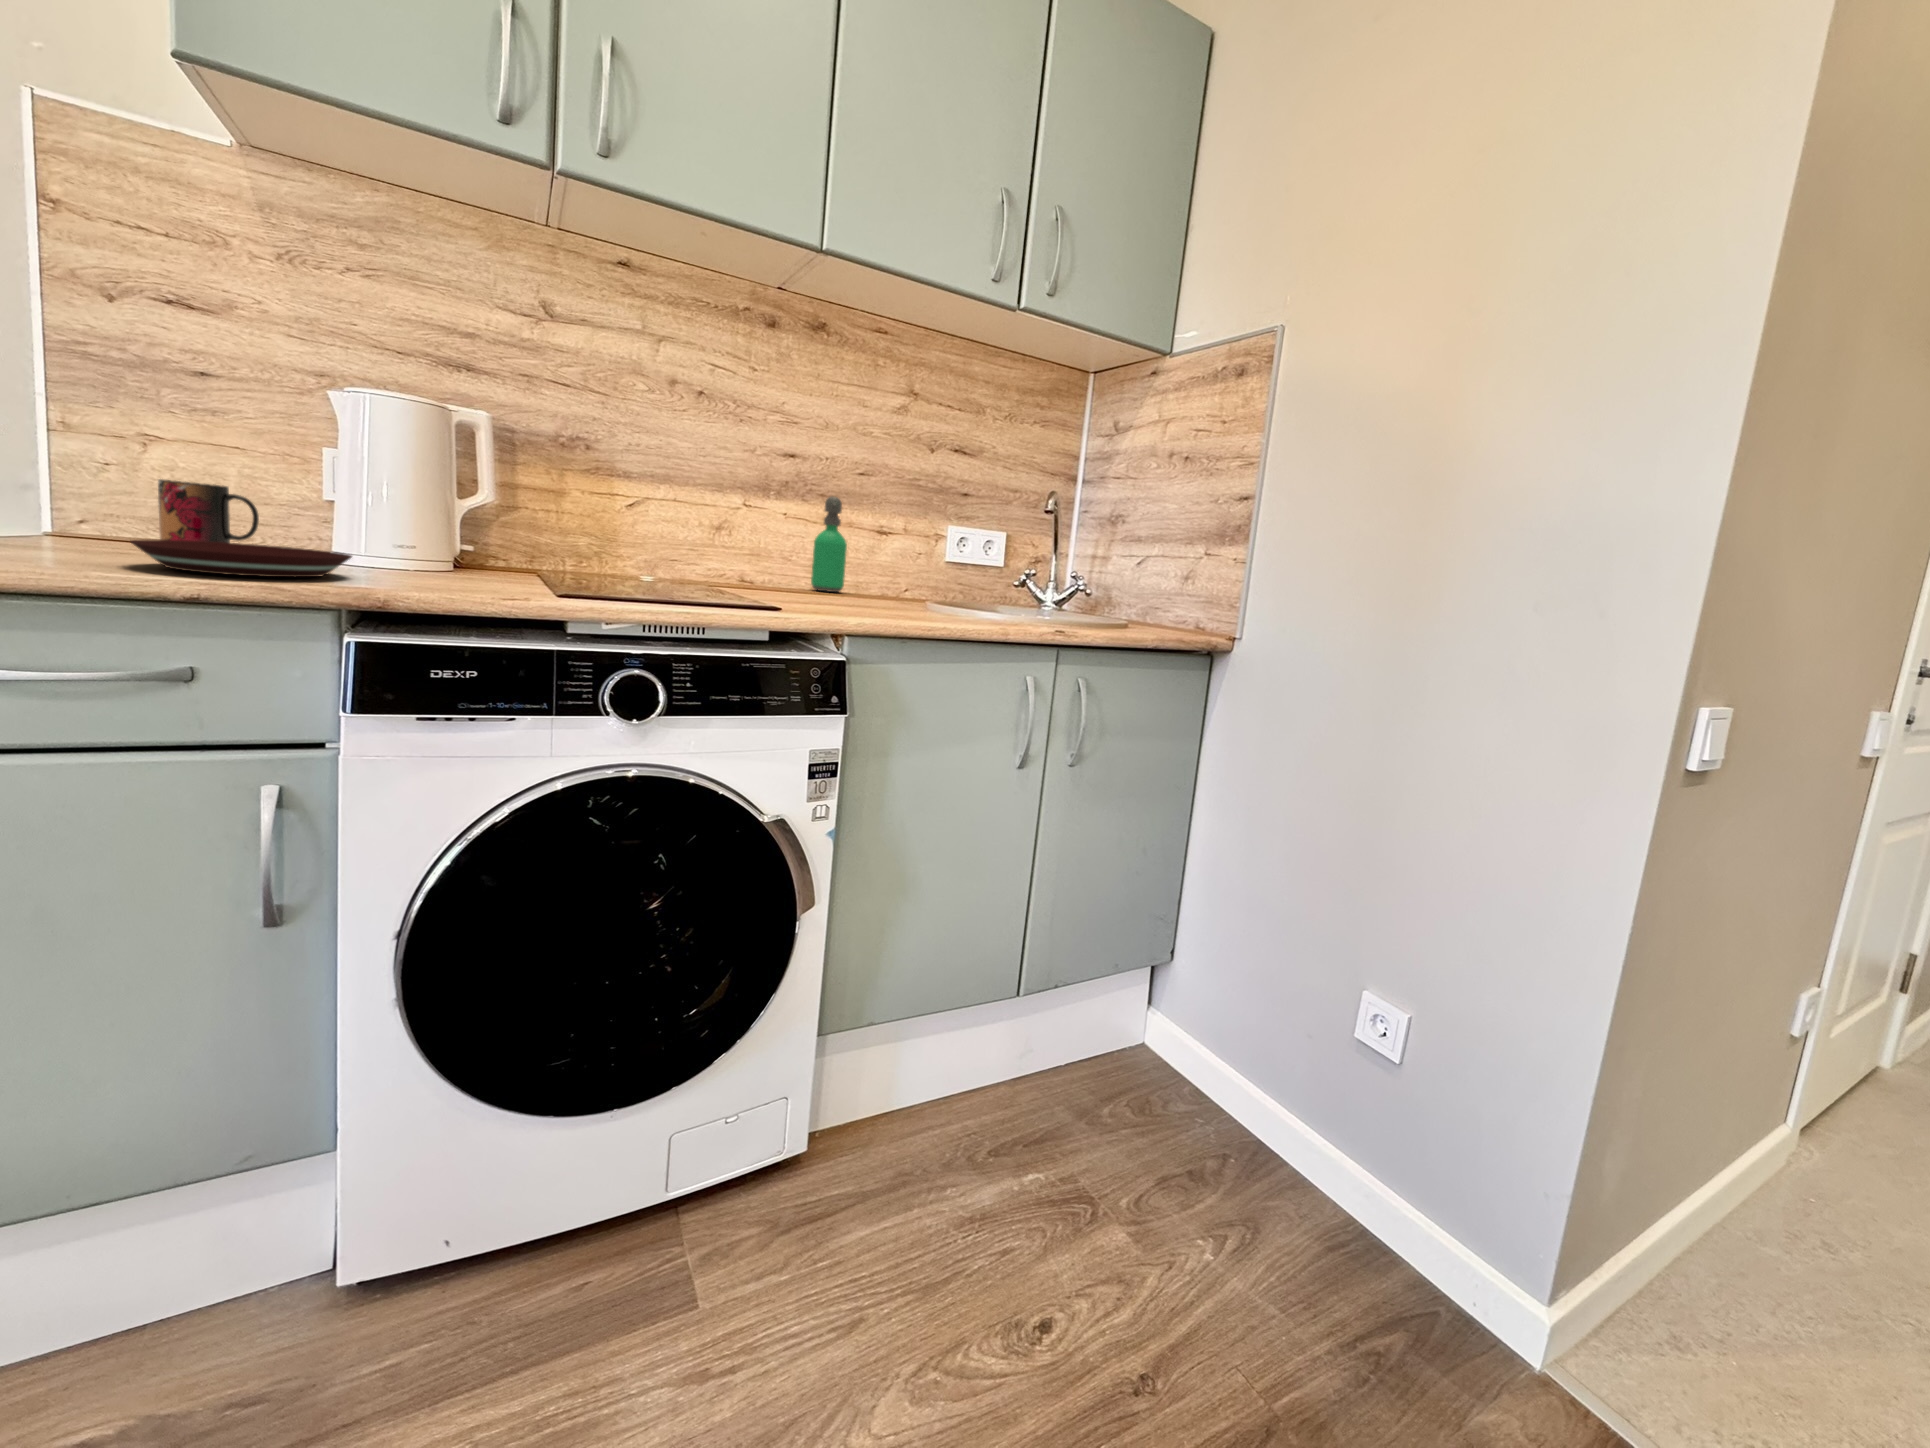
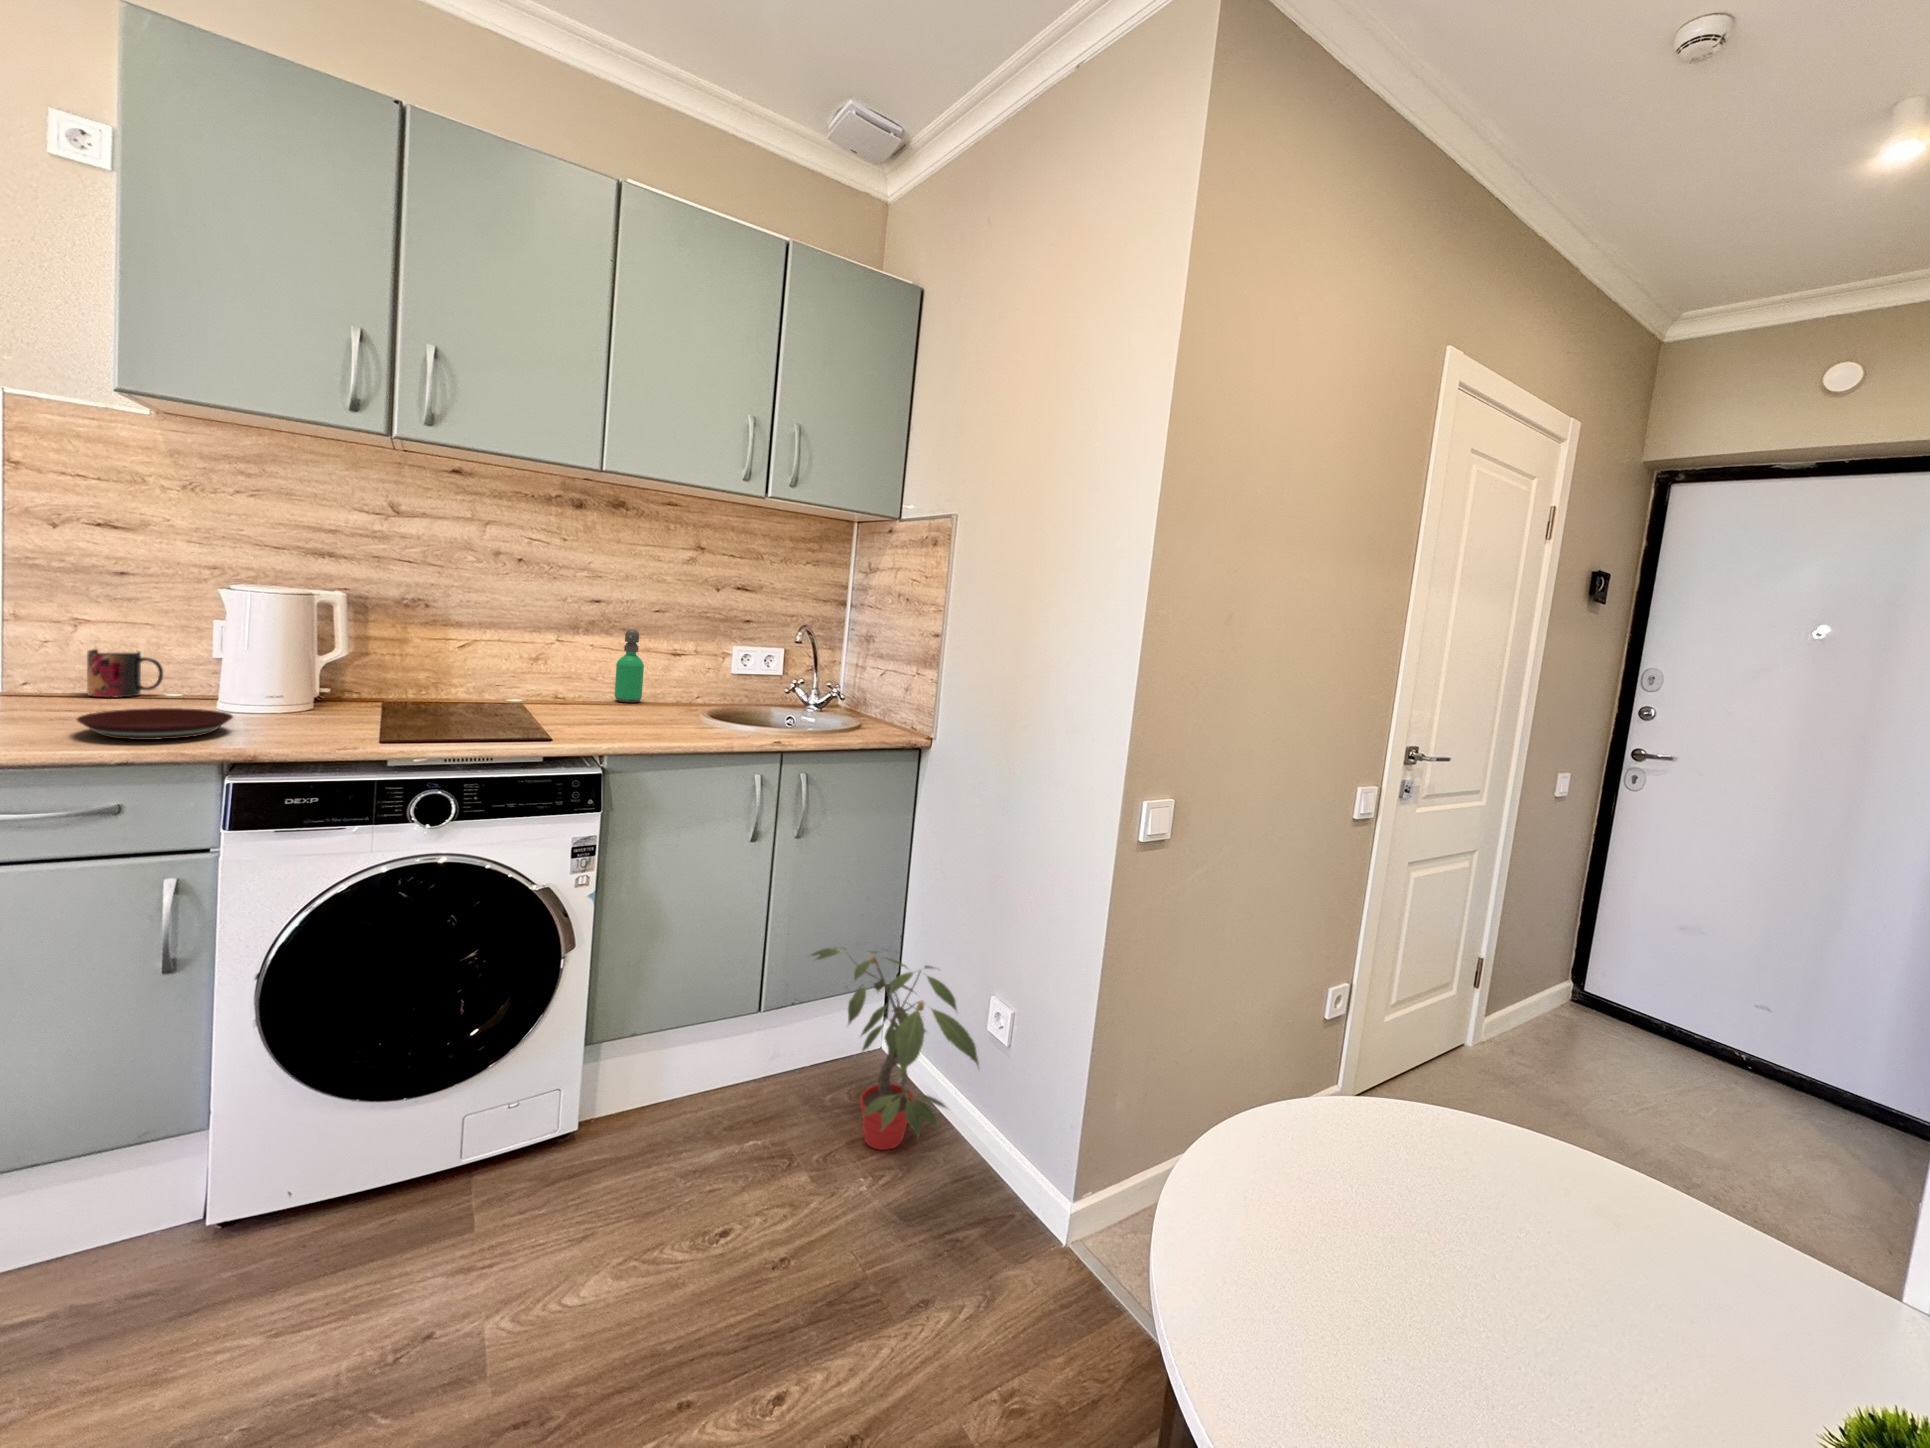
potted plant: none [1090,914,1391,1202] -> present [812,948,979,1150]

